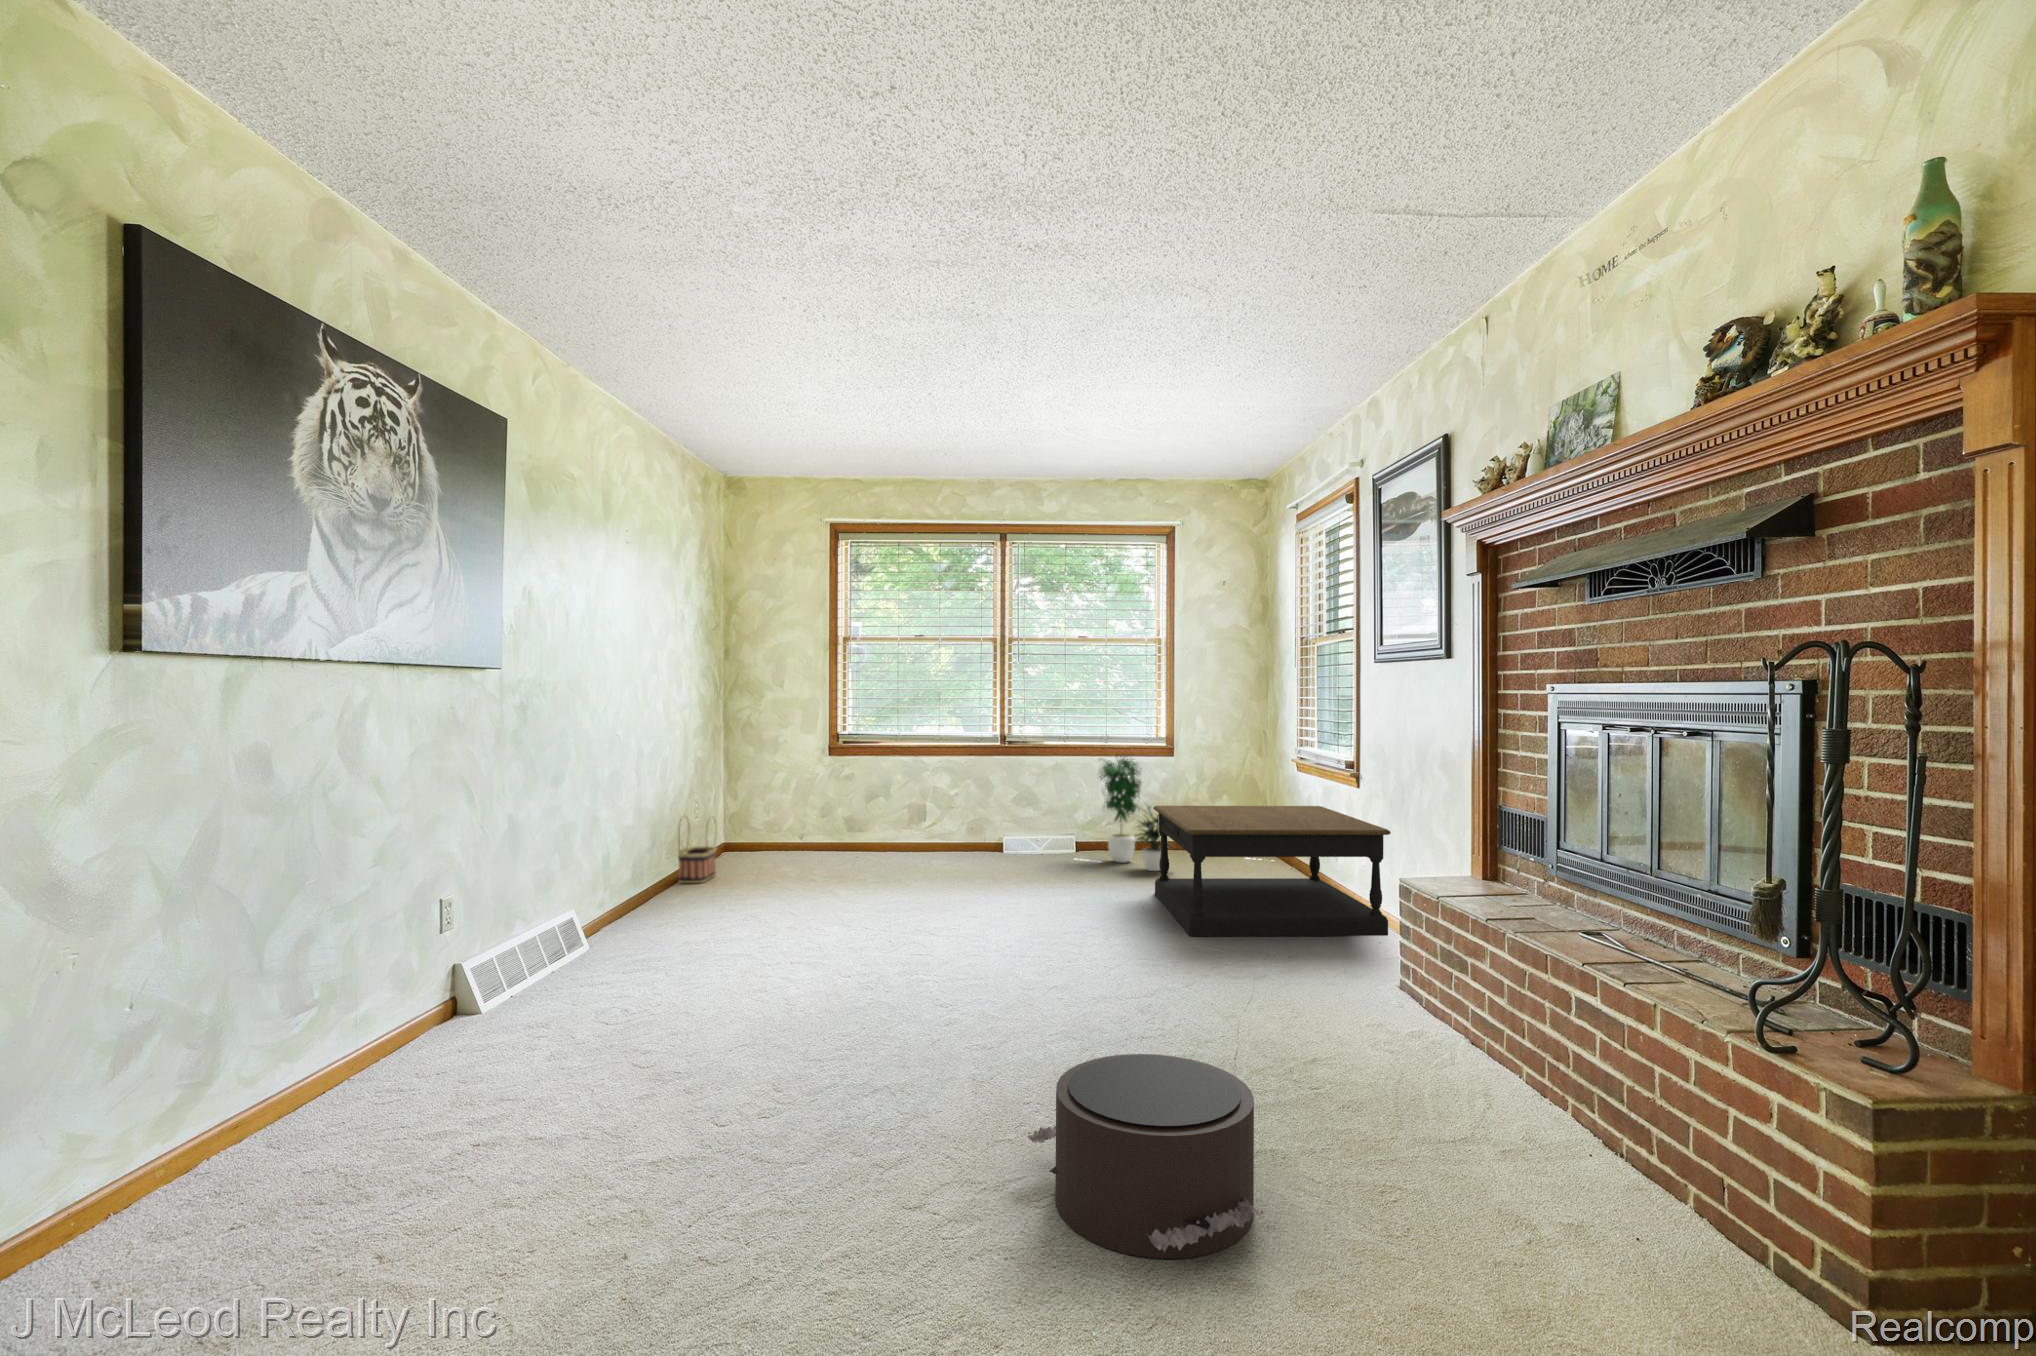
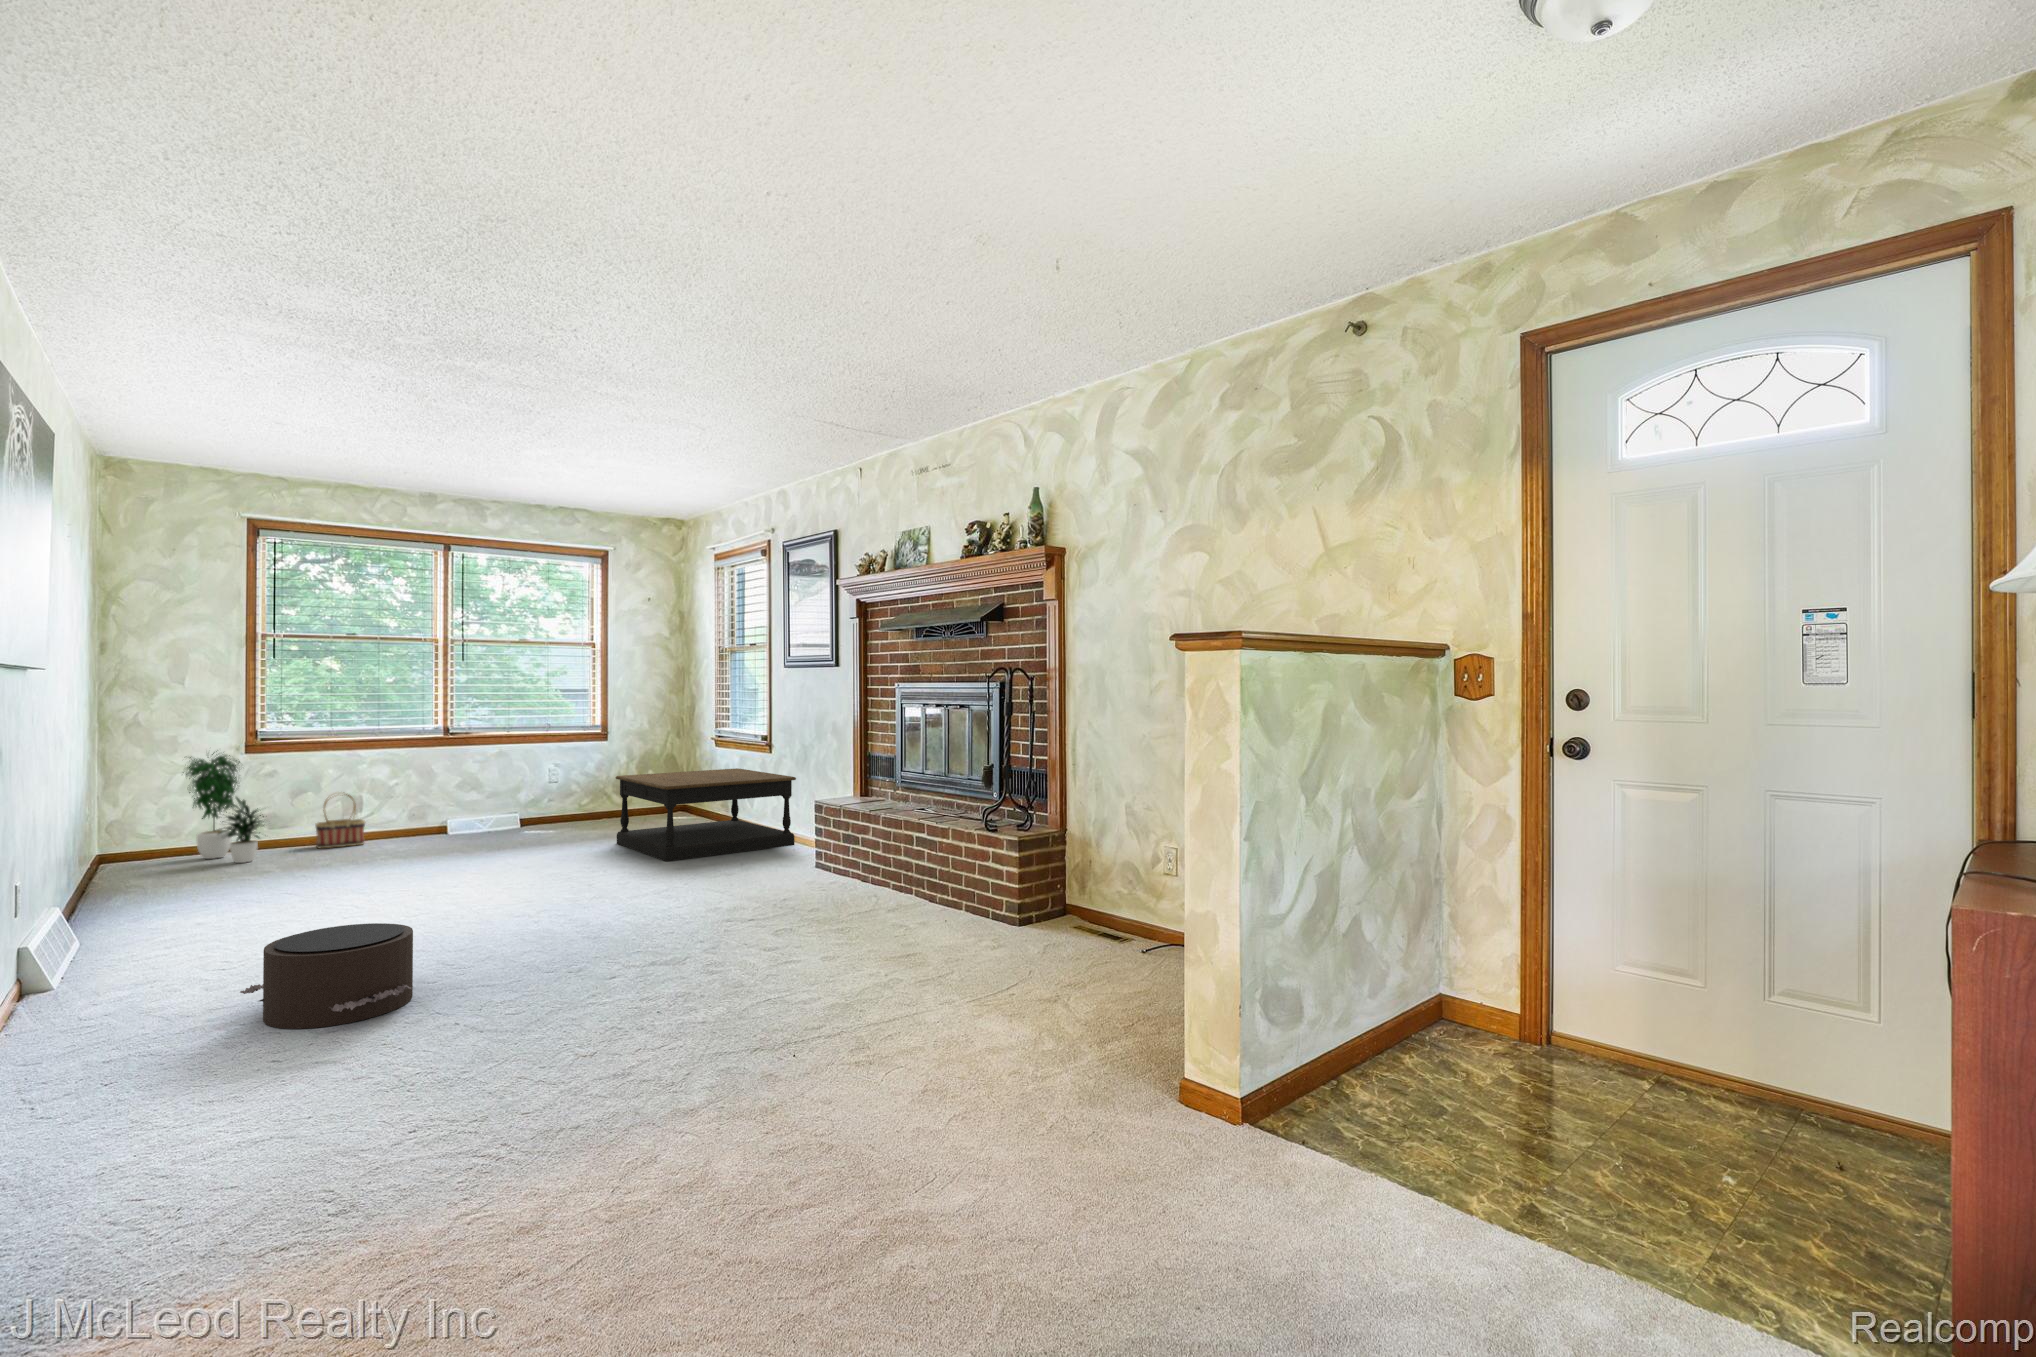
potted plant: present [1099,757,1172,871] -> present [183,751,264,863]
basket: present [678,819,716,883] -> present [315,794,365,848]
pouf: present [1027,1054,1263,1259] -> present [240,923,413,1029]

